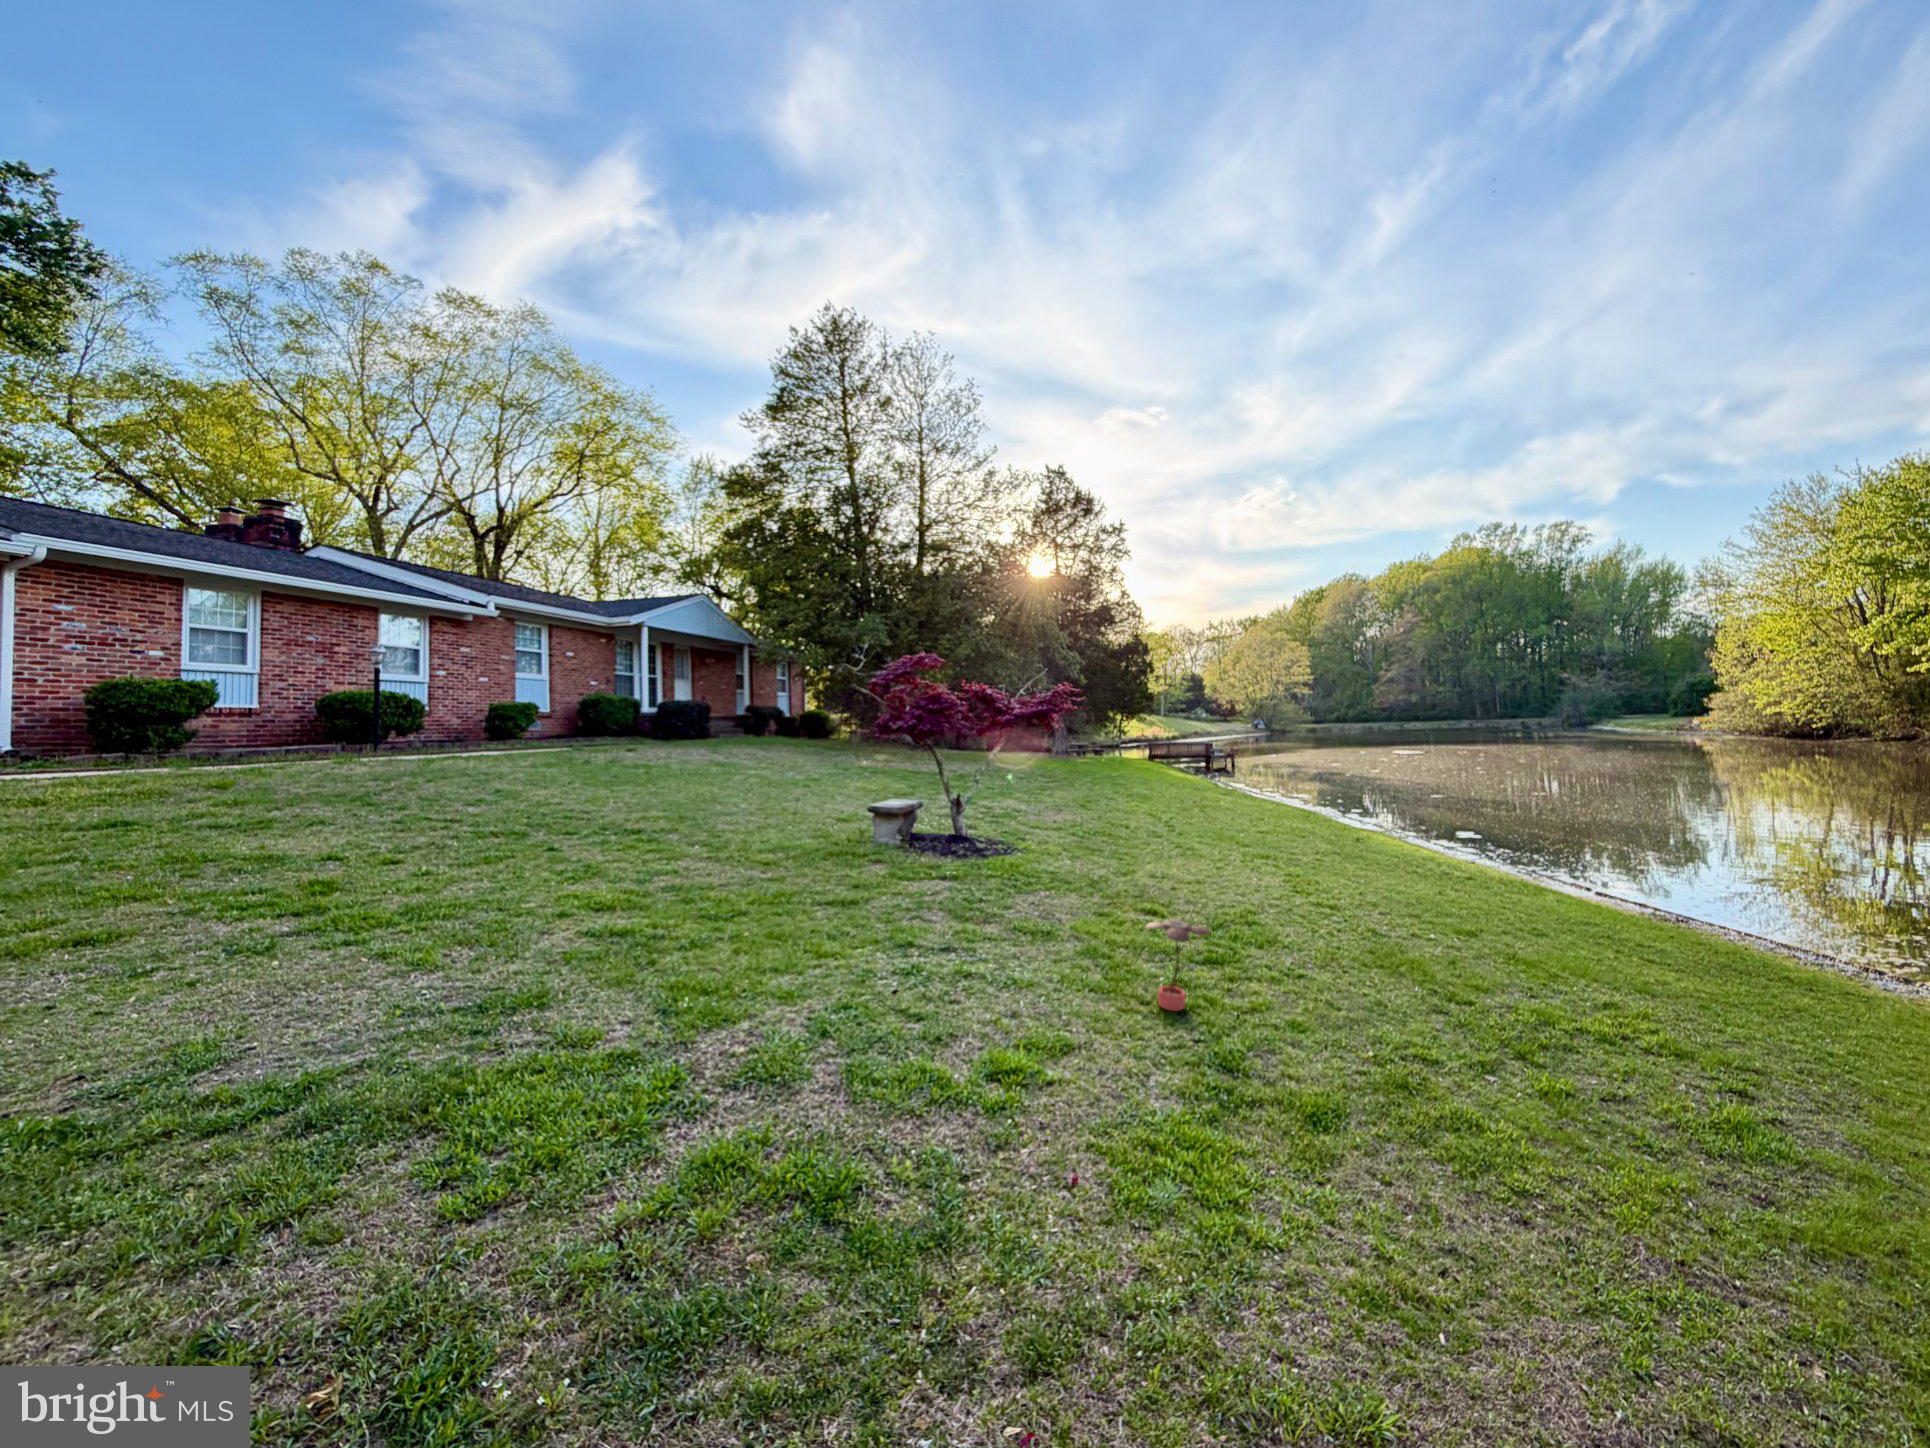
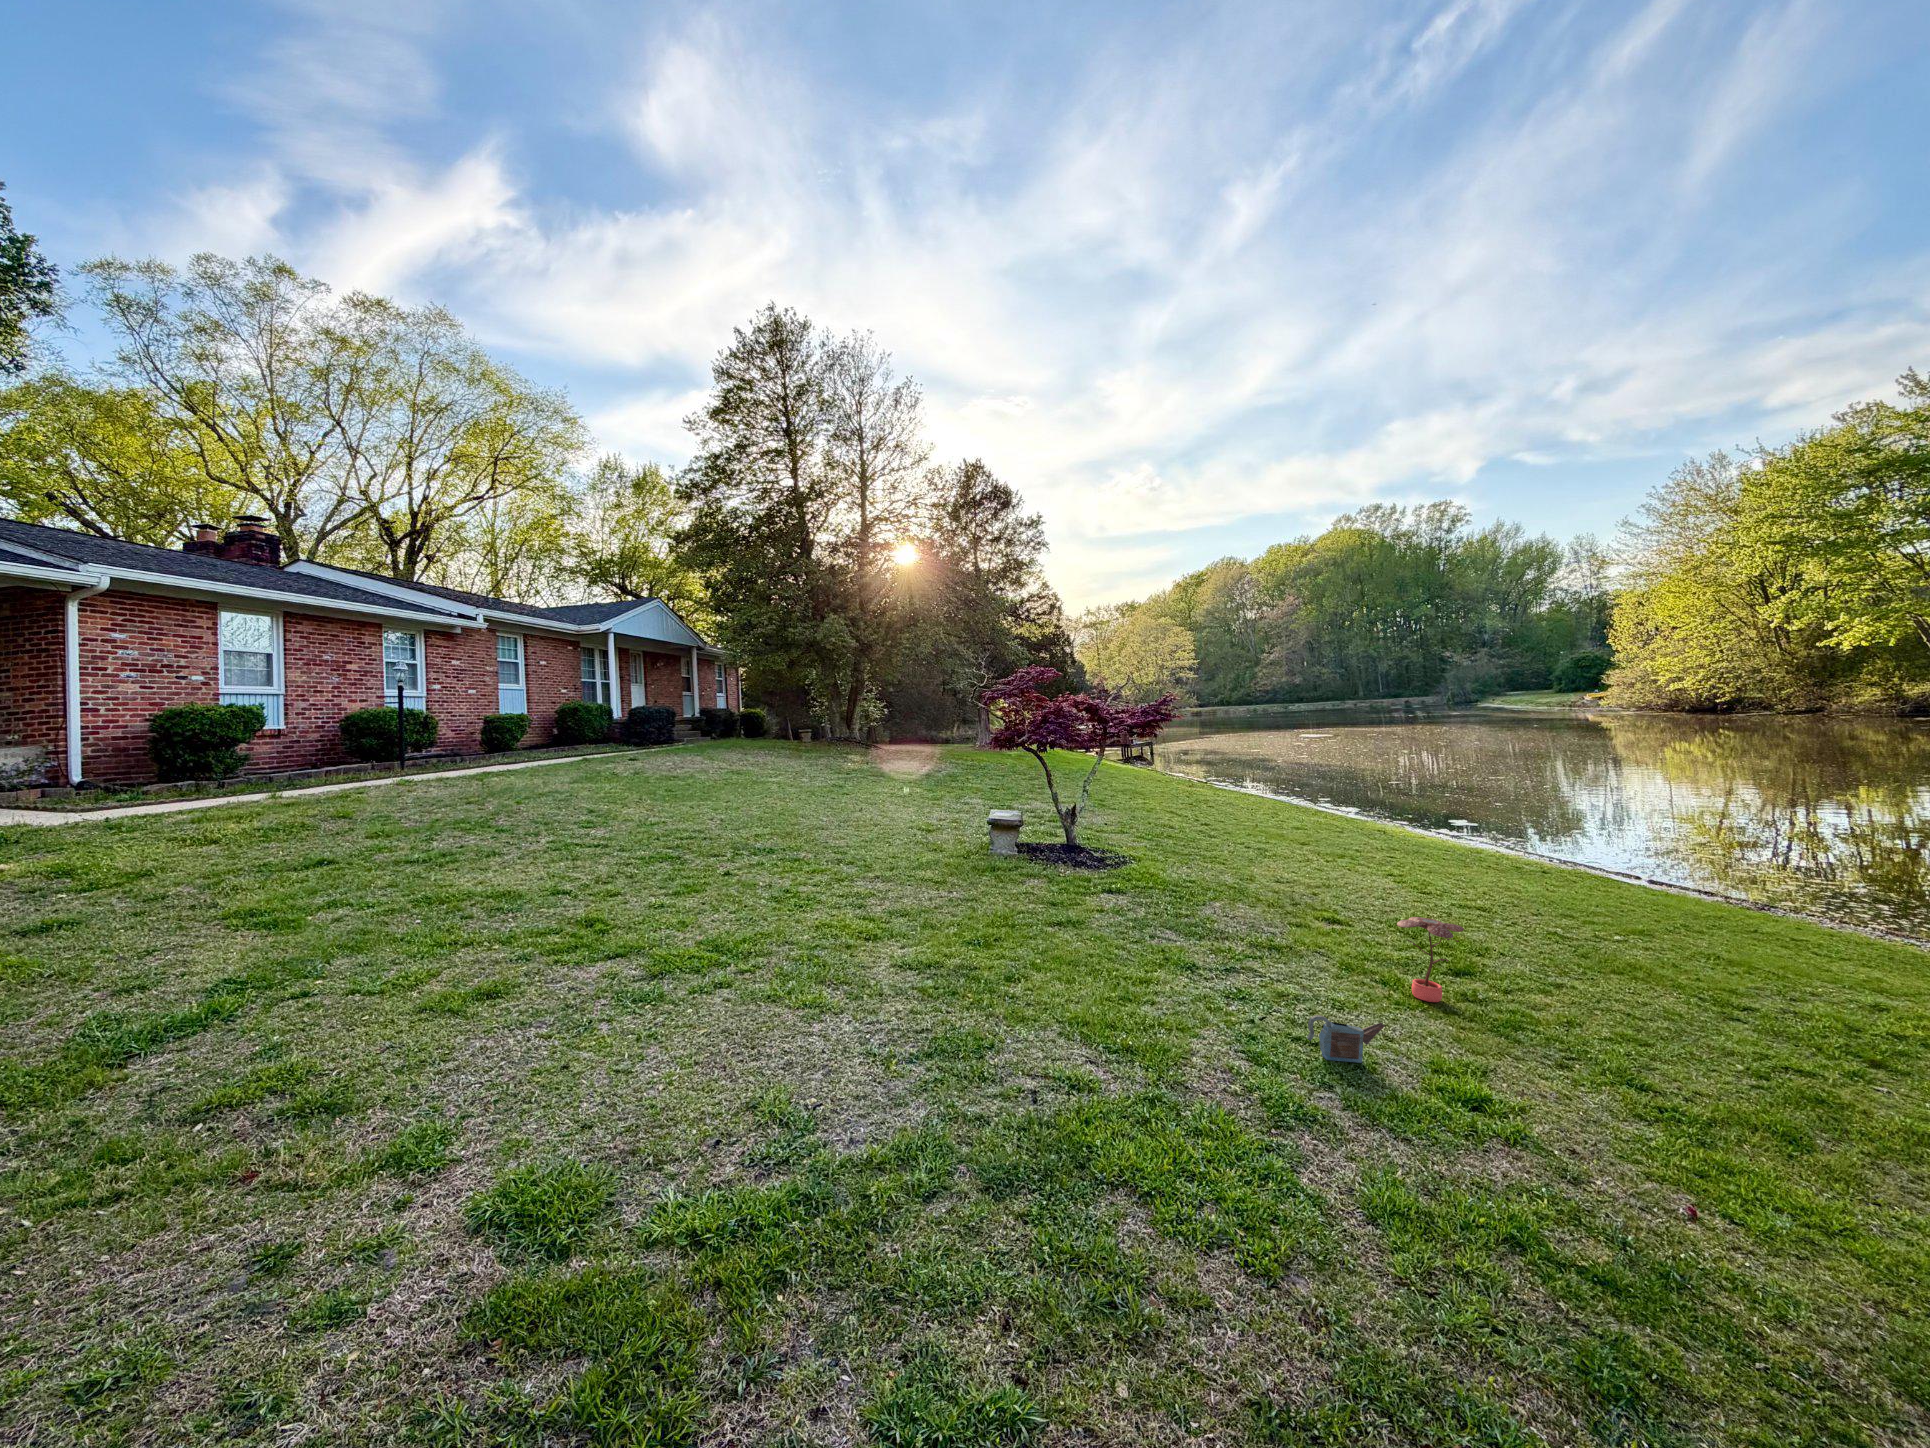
watering can: none [942,1017,1025,1070] -> present [1307,1015,1385,1063]

